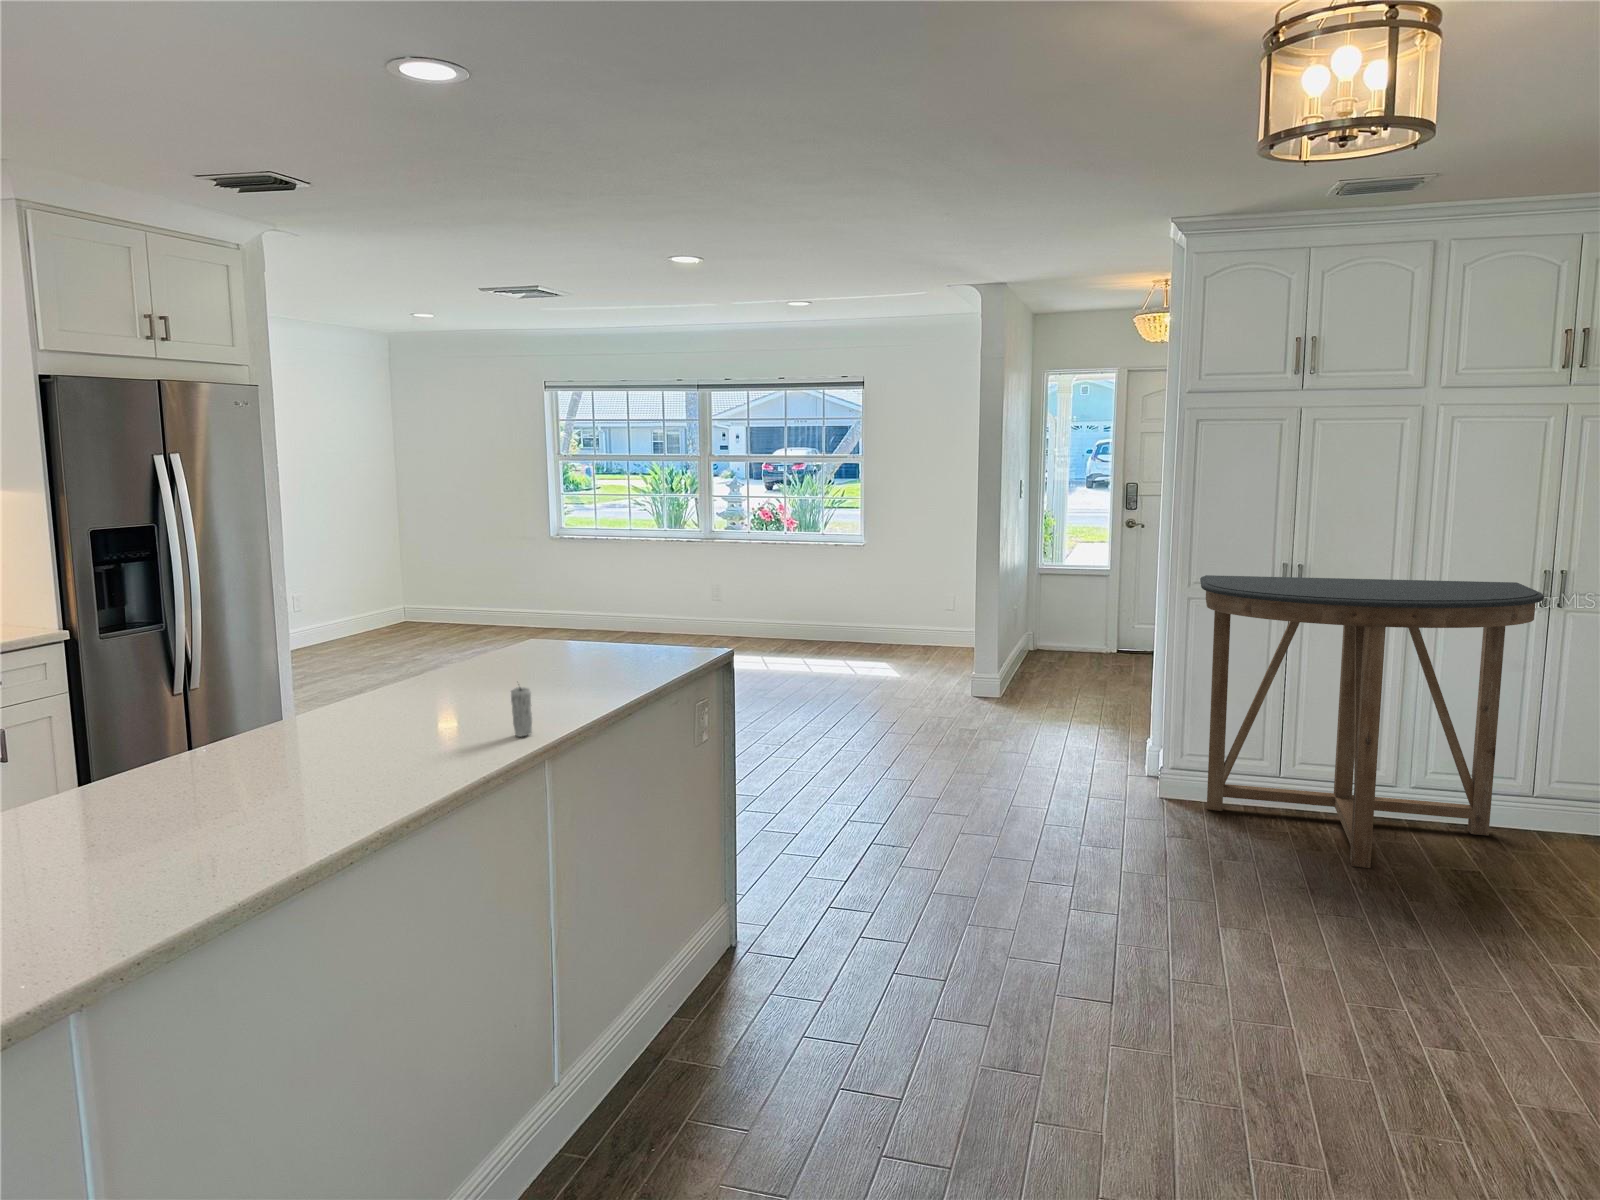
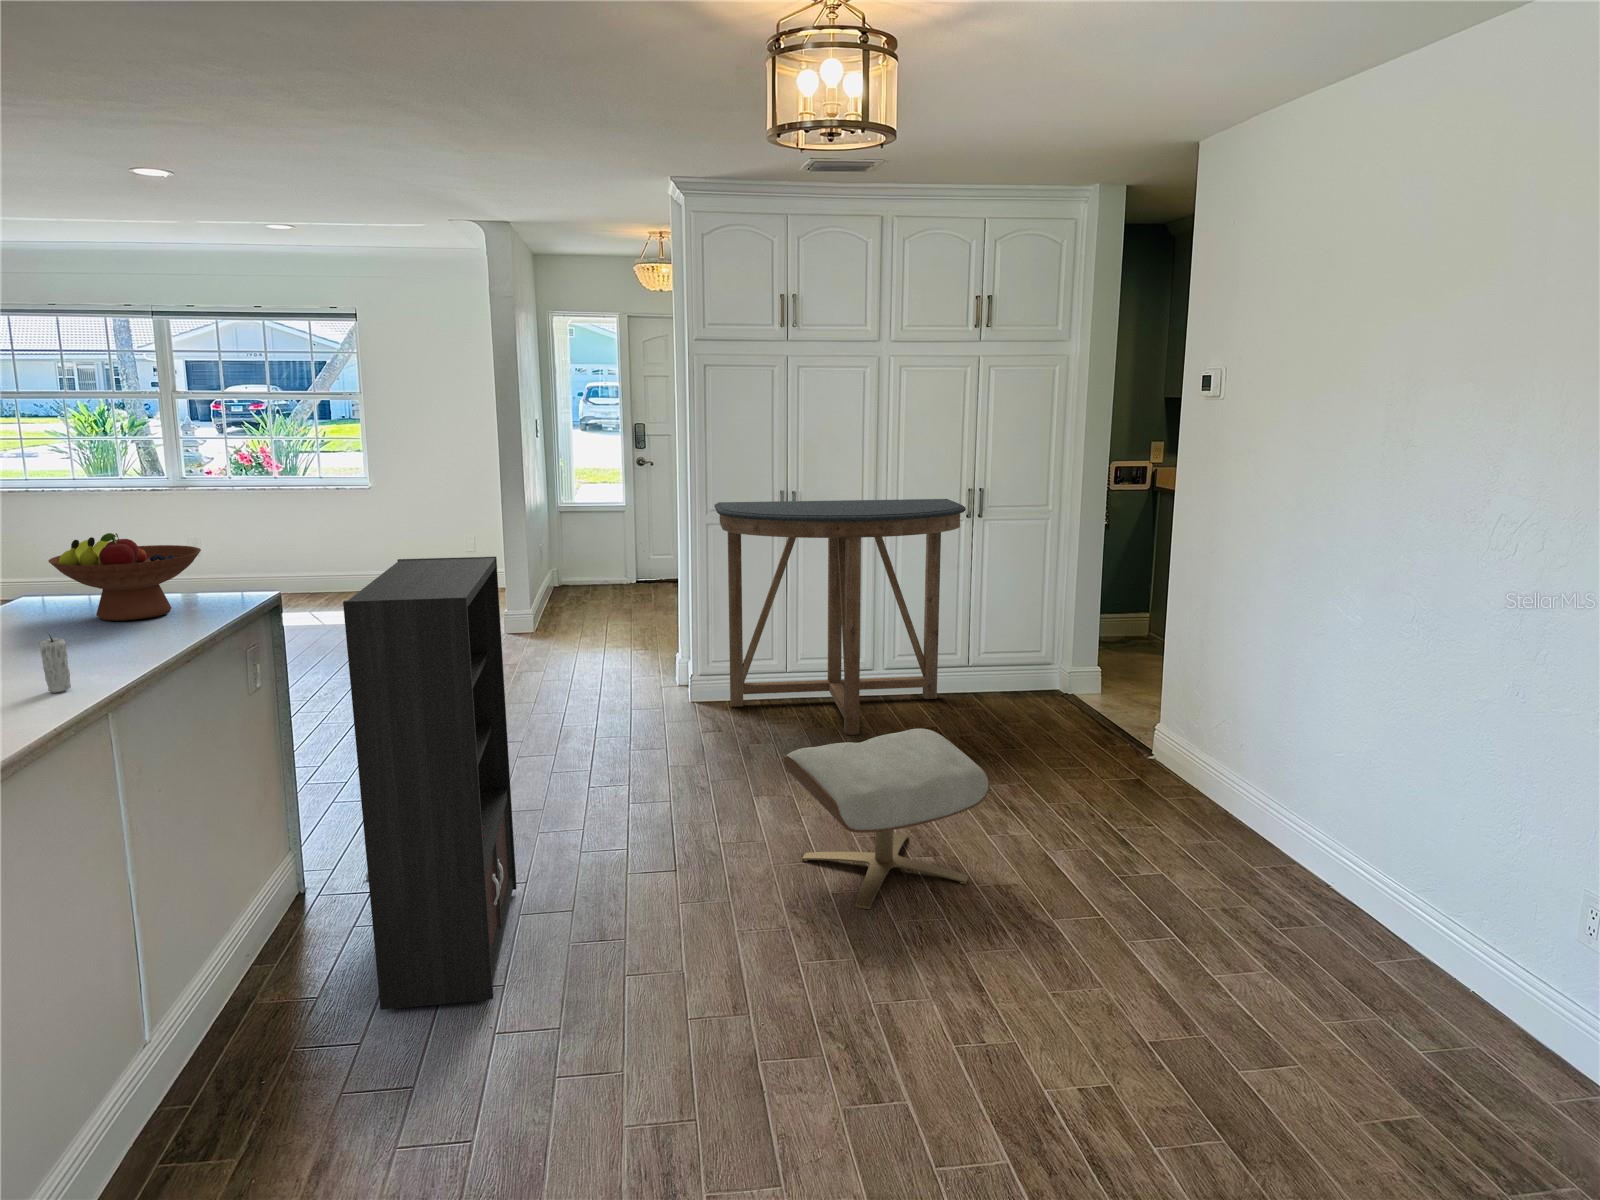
fruit bowl: none [549,589,668,669] -> present [48,533,201,621]
bookcase: none [767,627,933,1110] -> present [343,557,517,1010]
ottoman: none [1253,883,1555,1112] -> present [783,728,990,909]

